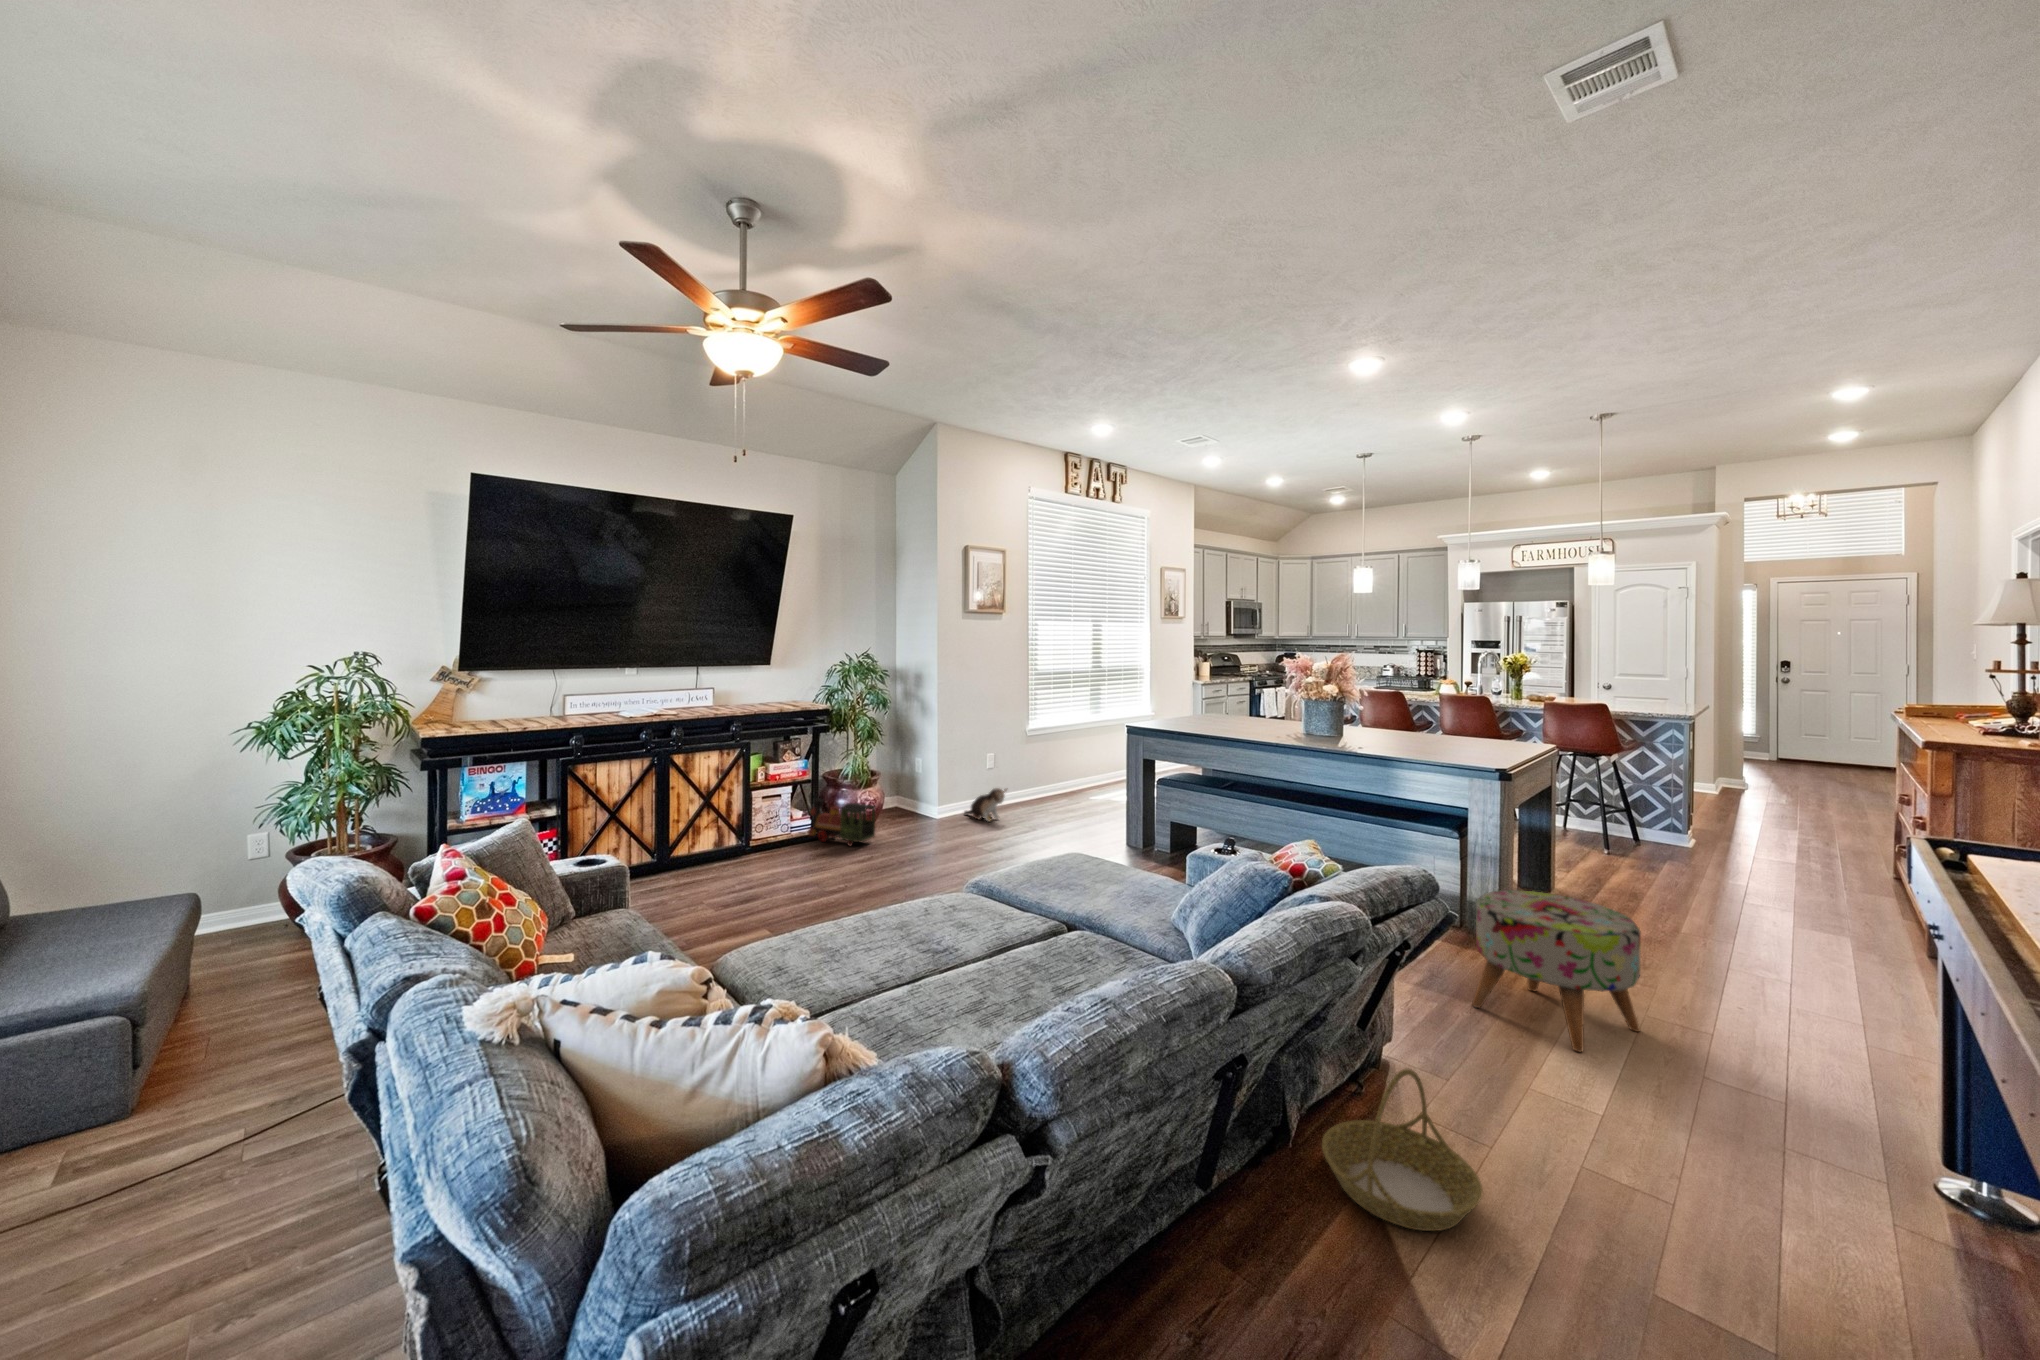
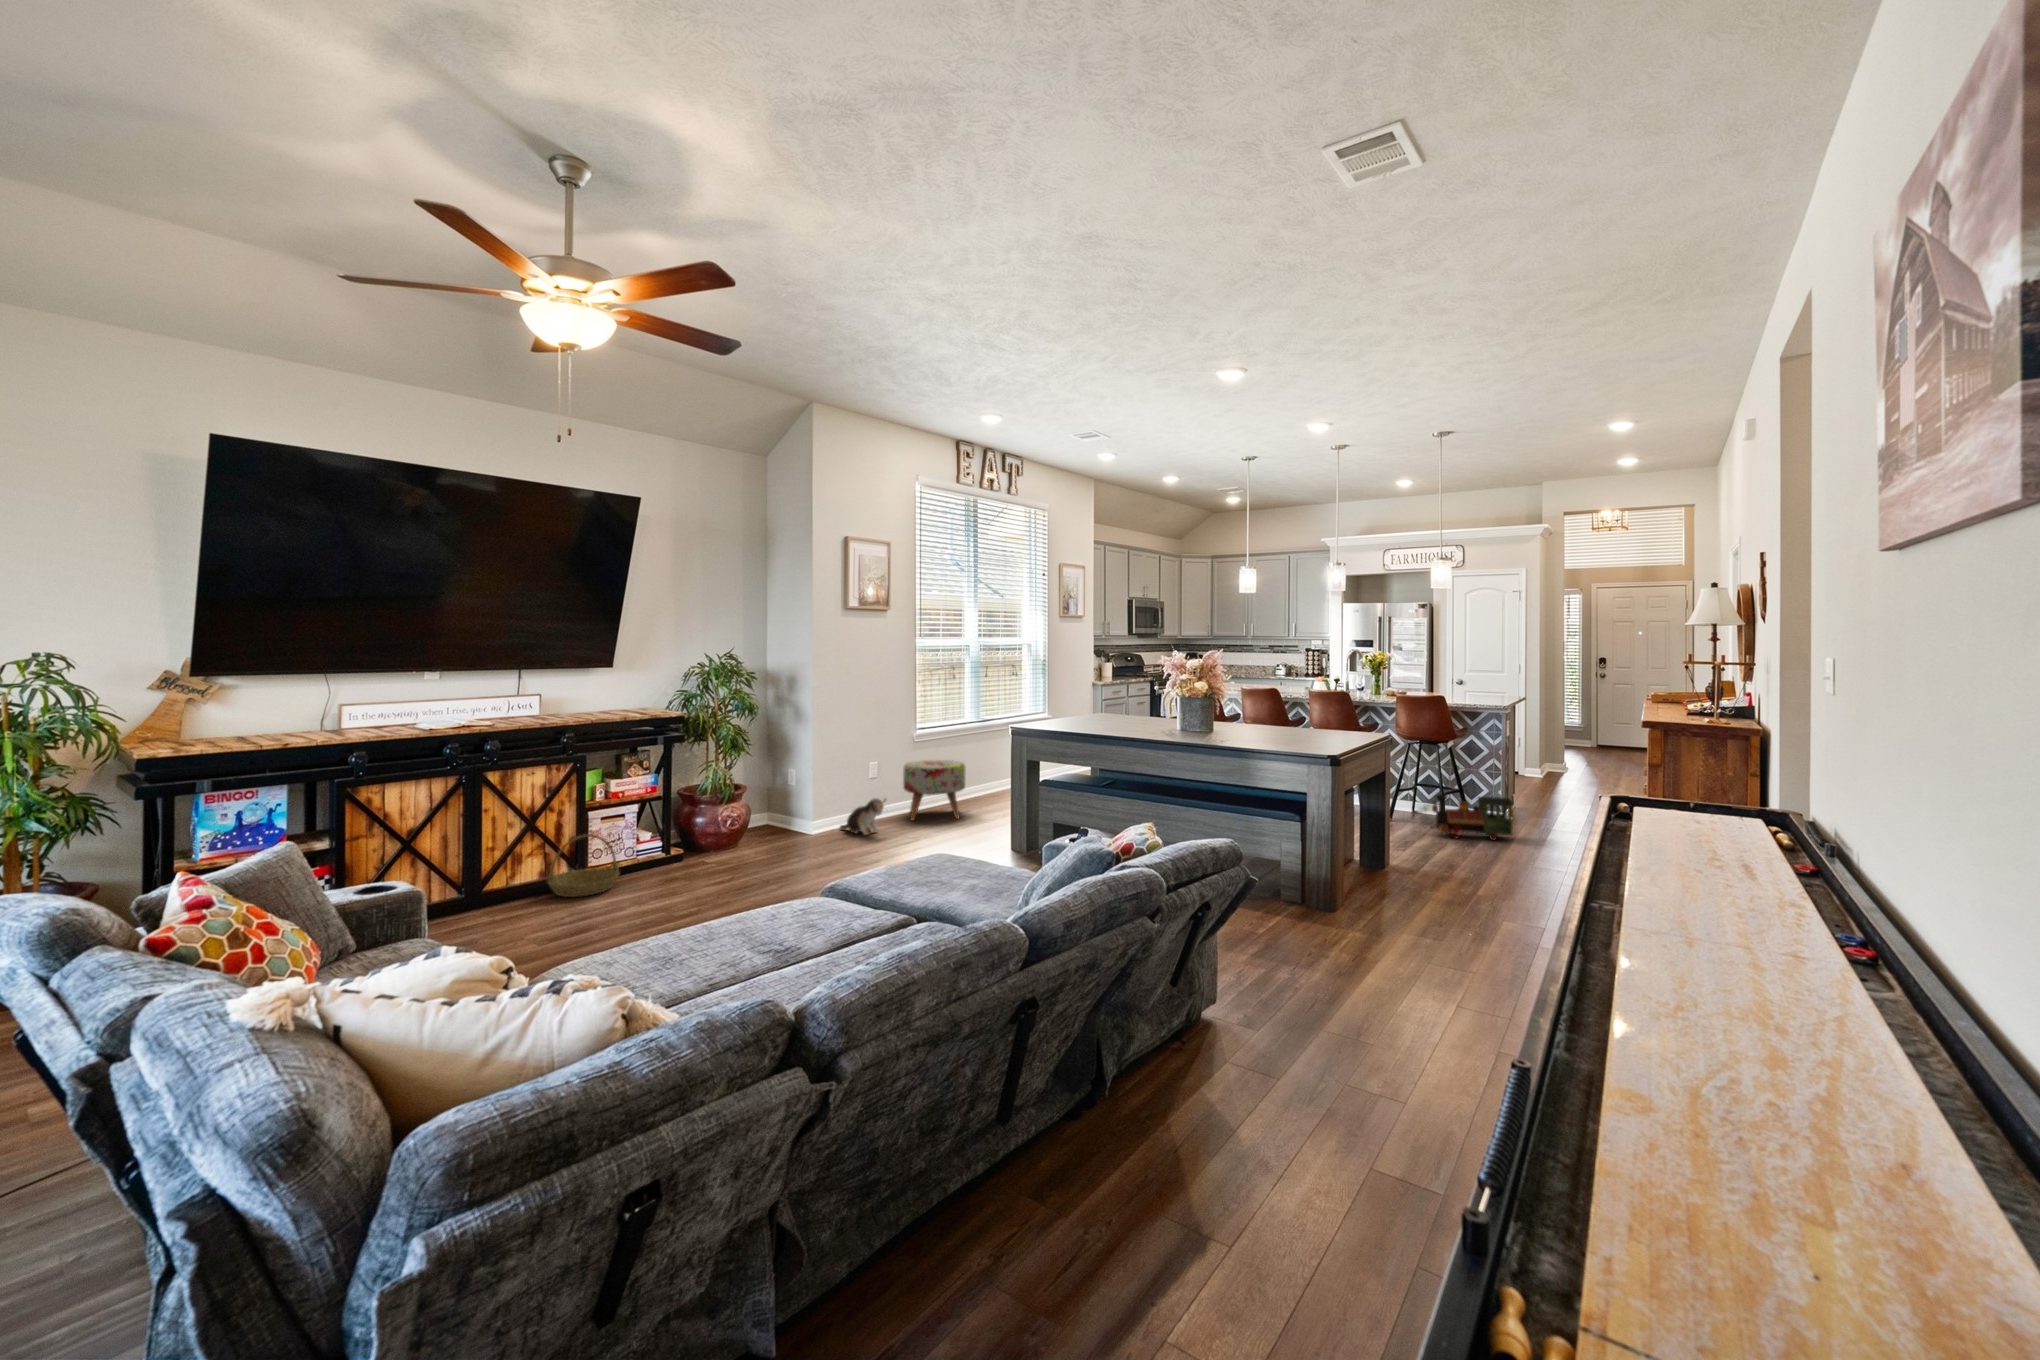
toy train: present [808,798,876,846] -> present [1431,794,1513,840]
ottoman: present [1472,890,1641,1052] -> present [903,760,965,820]
basket: present [1322,1069,1482,1231] -> present [547,834,619,897]

